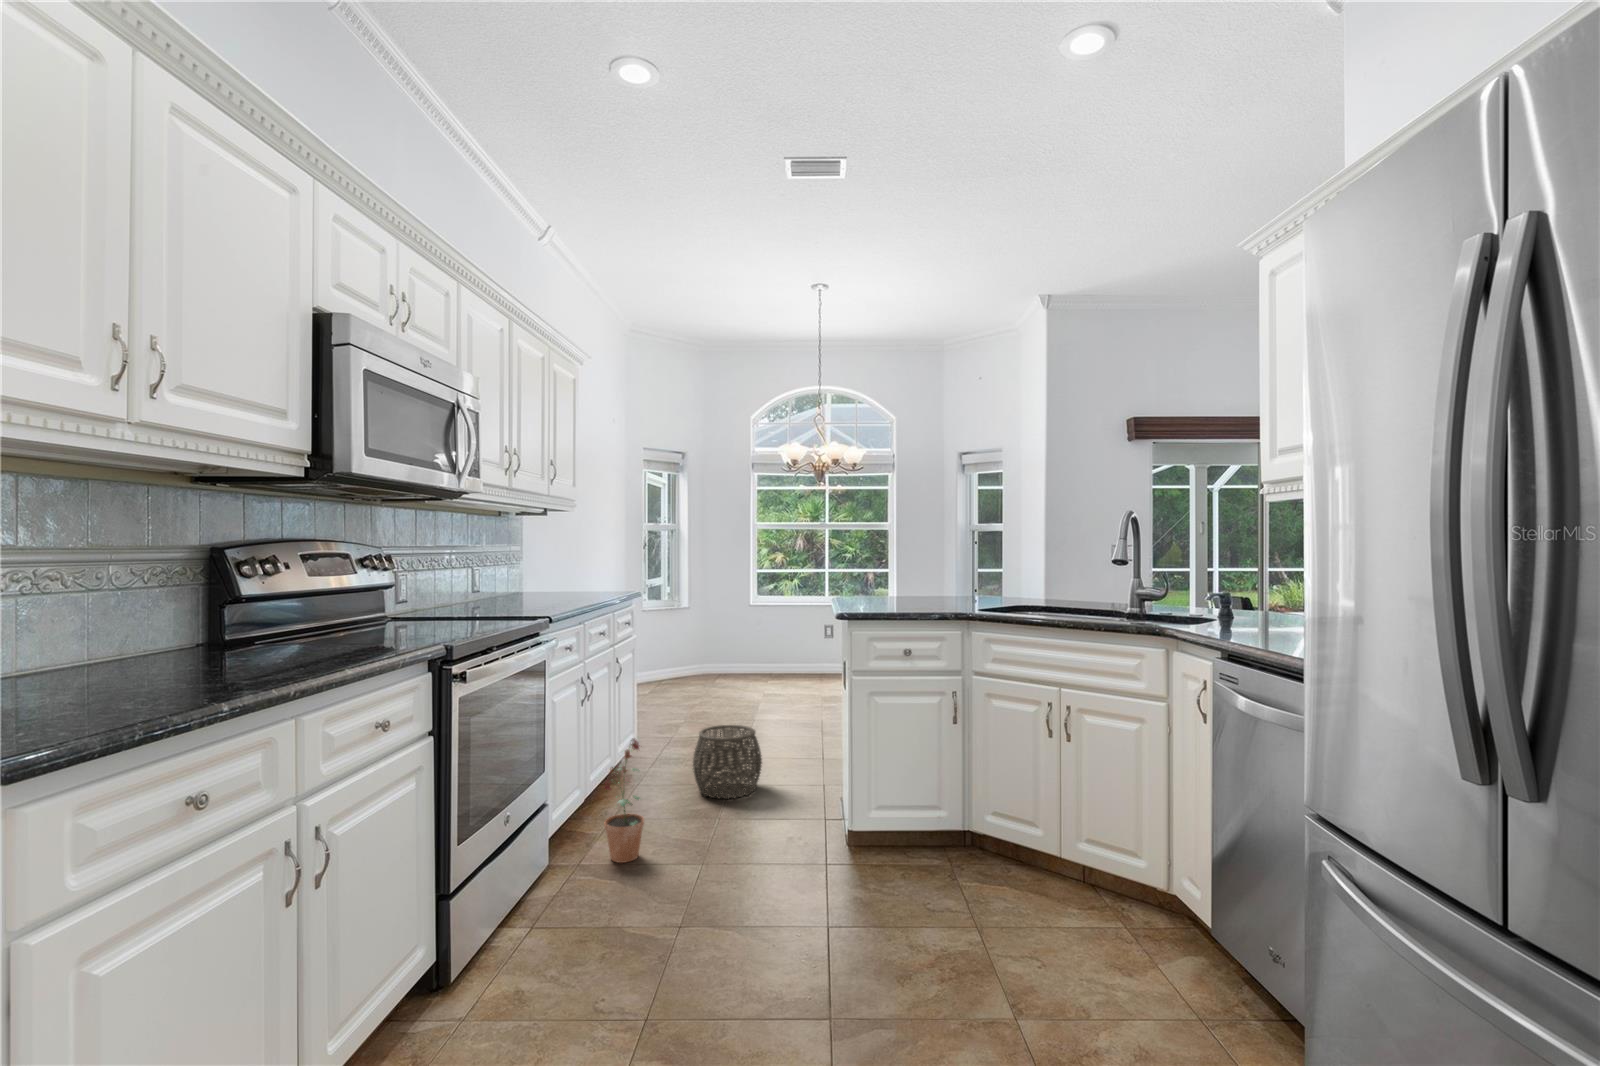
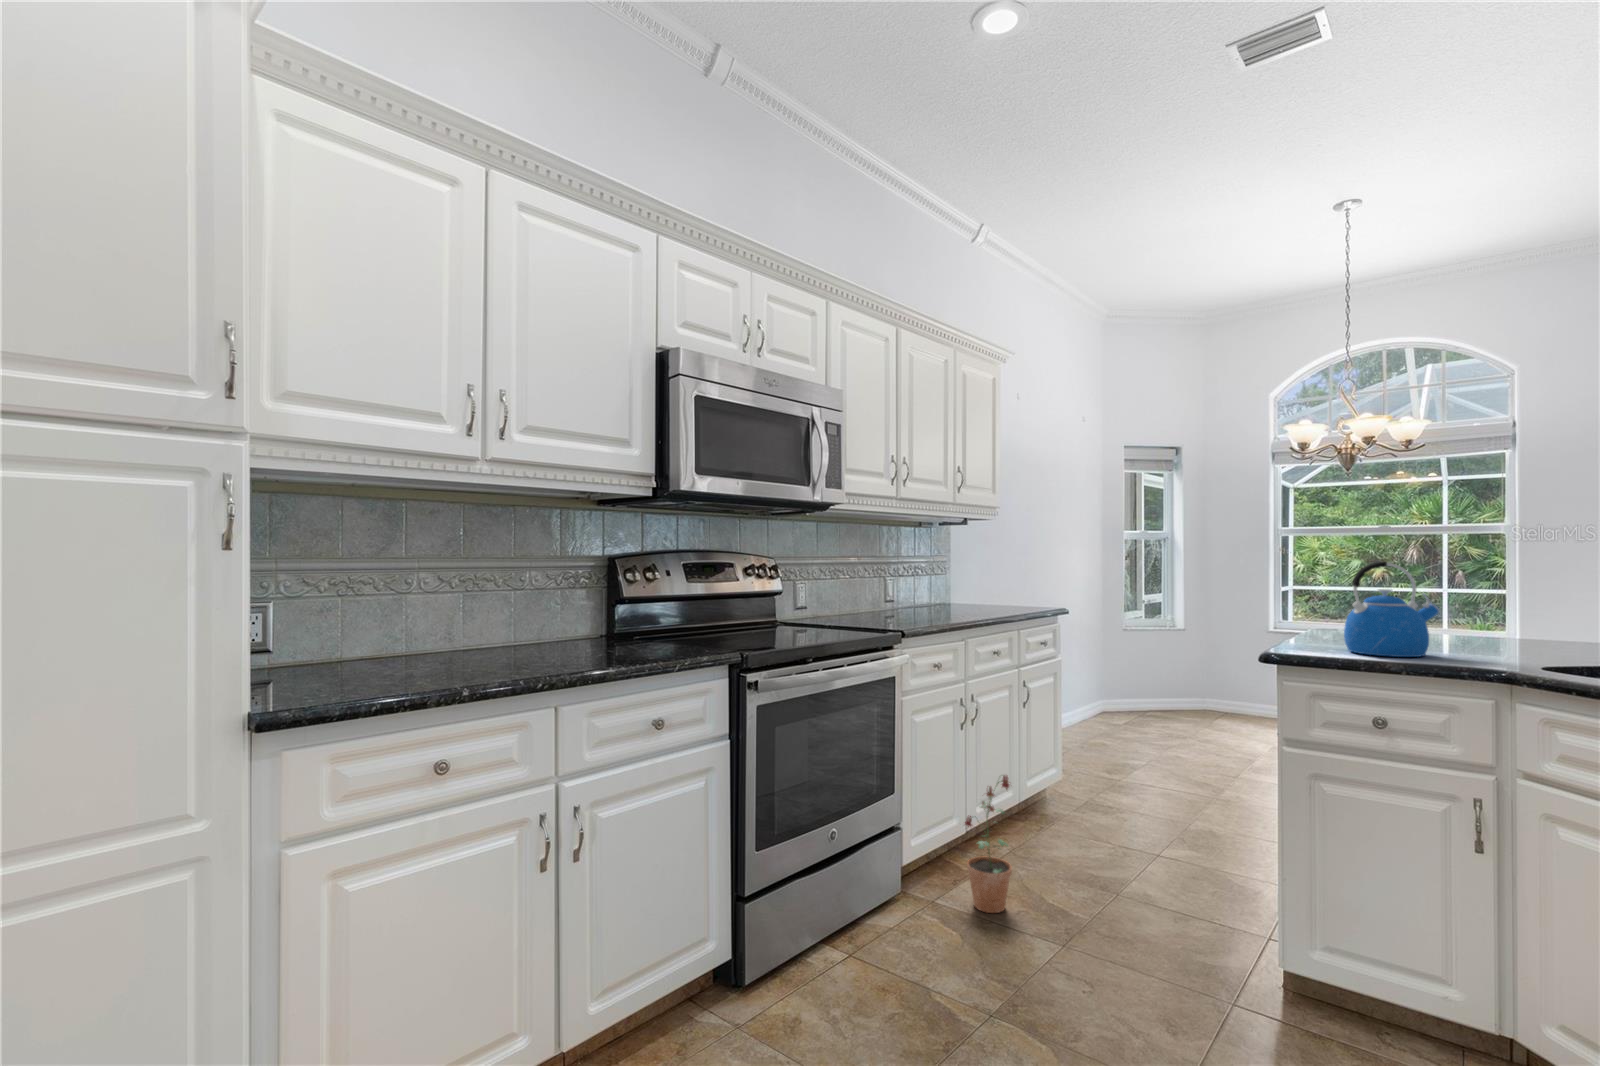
kettle: none [880,545,927,607] -> present [1344,562,1440,657]
woven basket: present [693,725,762,799] -> none [1109,778,1204,874]

